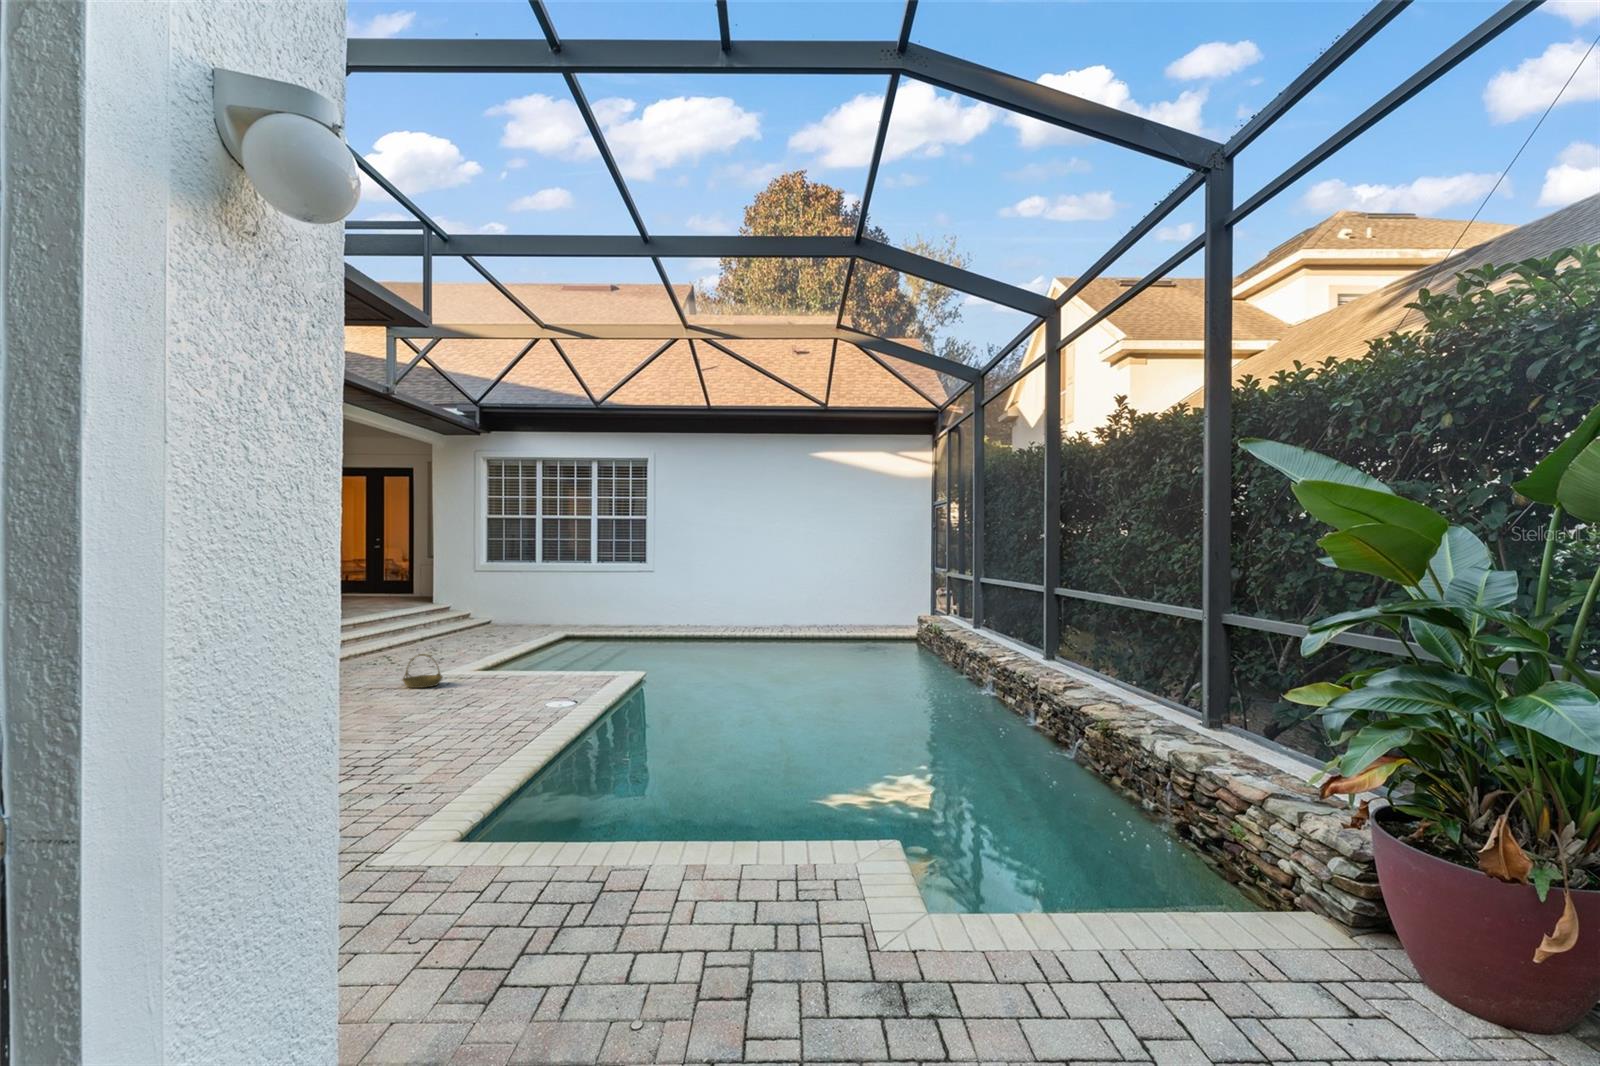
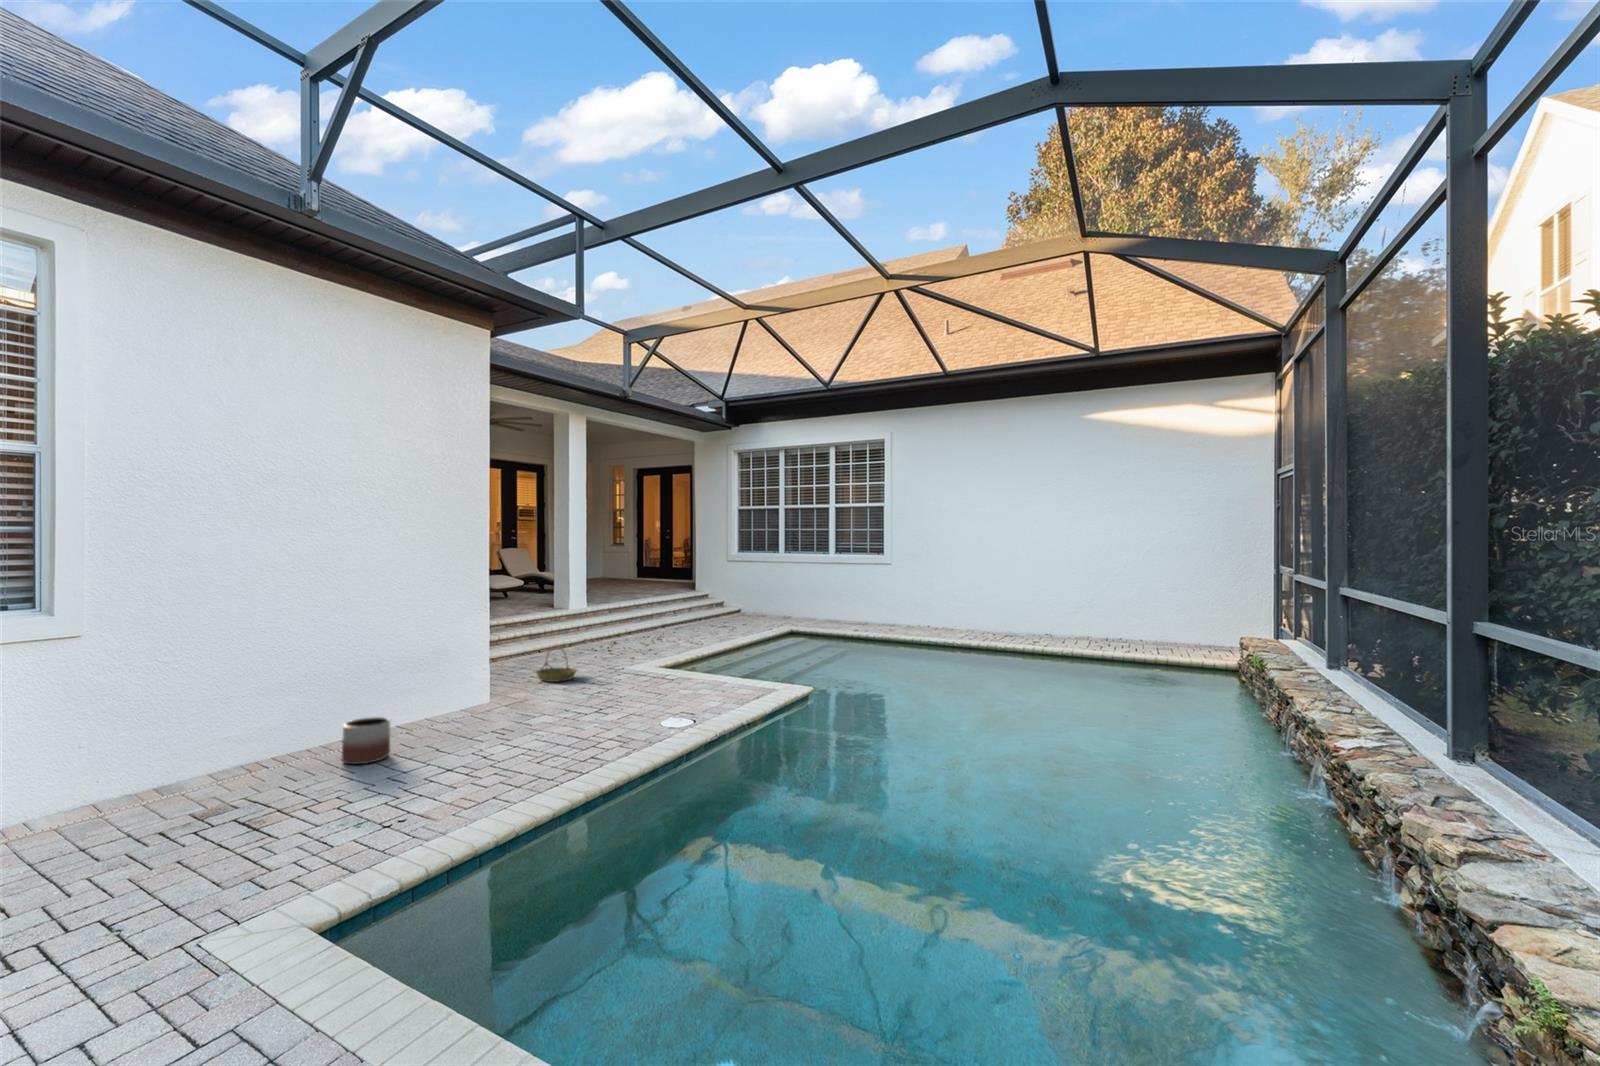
planter: none [388,710,426,747] -> present [342,717,390,764]

